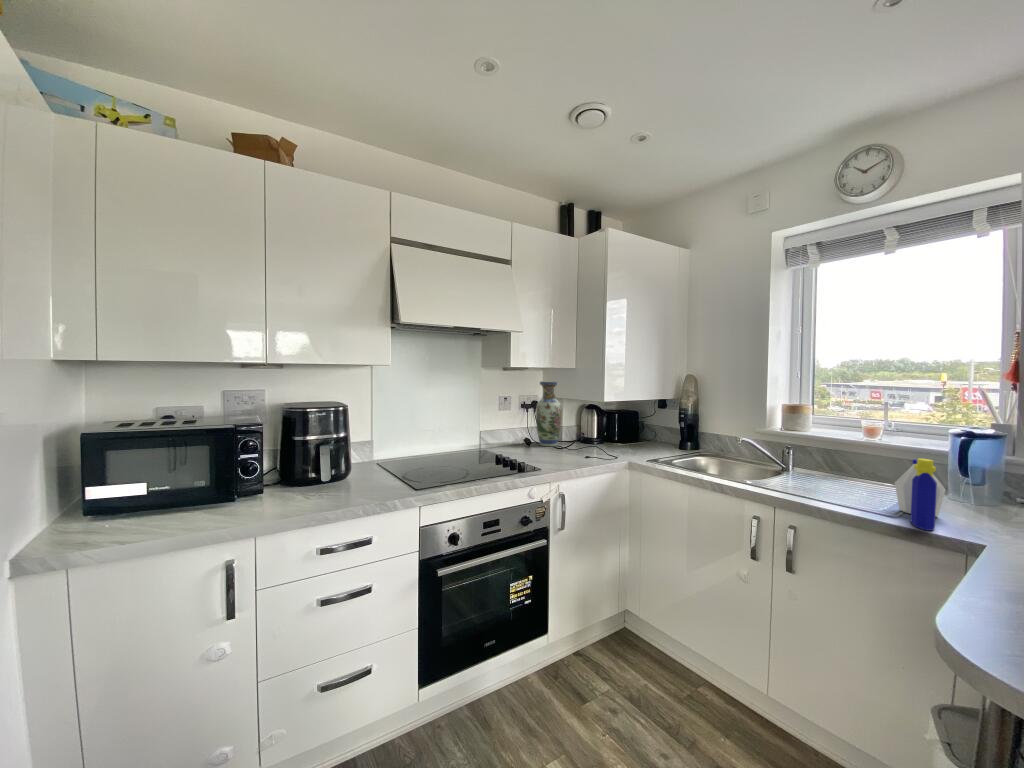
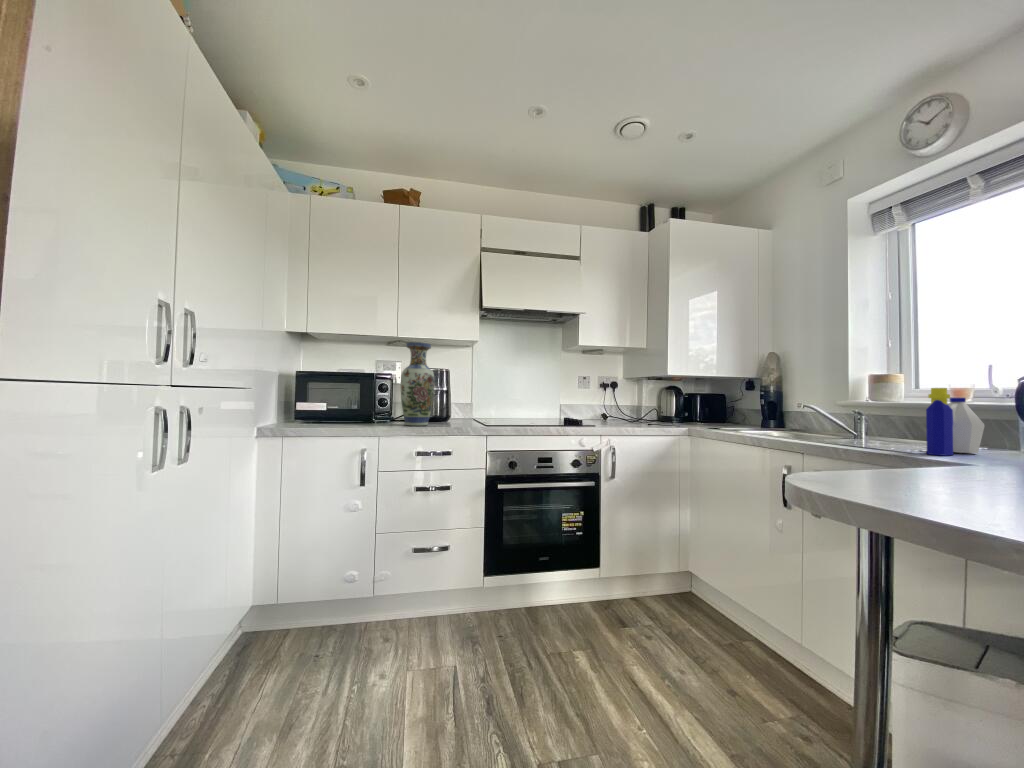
vase: present [536,381,562,446] -> present [401,342,435,426]

